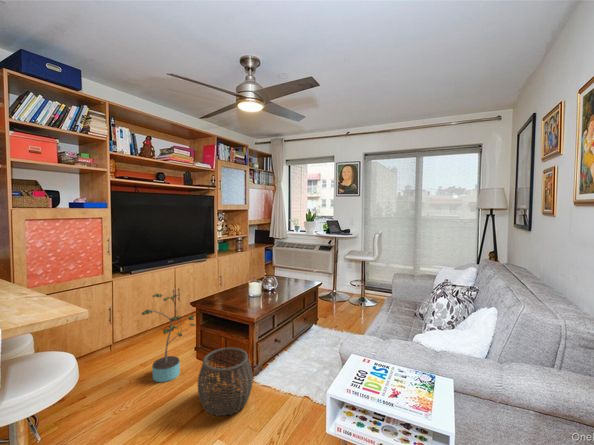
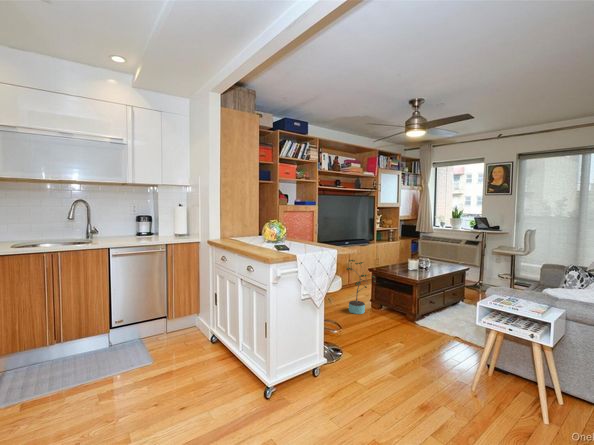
woven basket: present [197,348,253,416] -> none [383,296,420,335]

